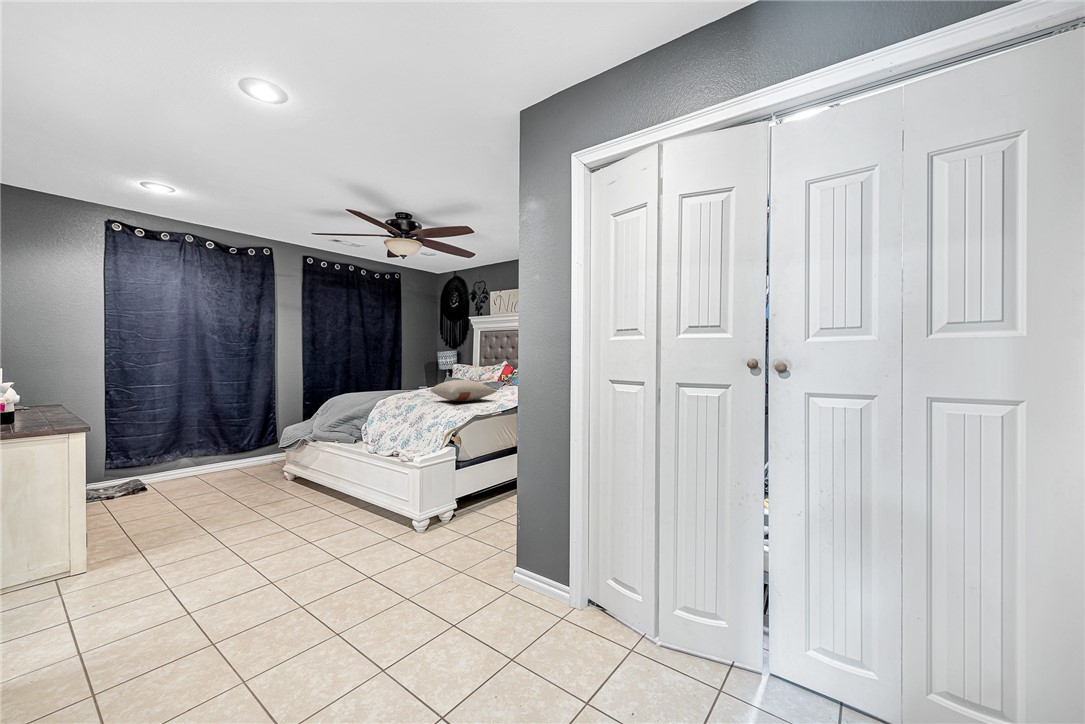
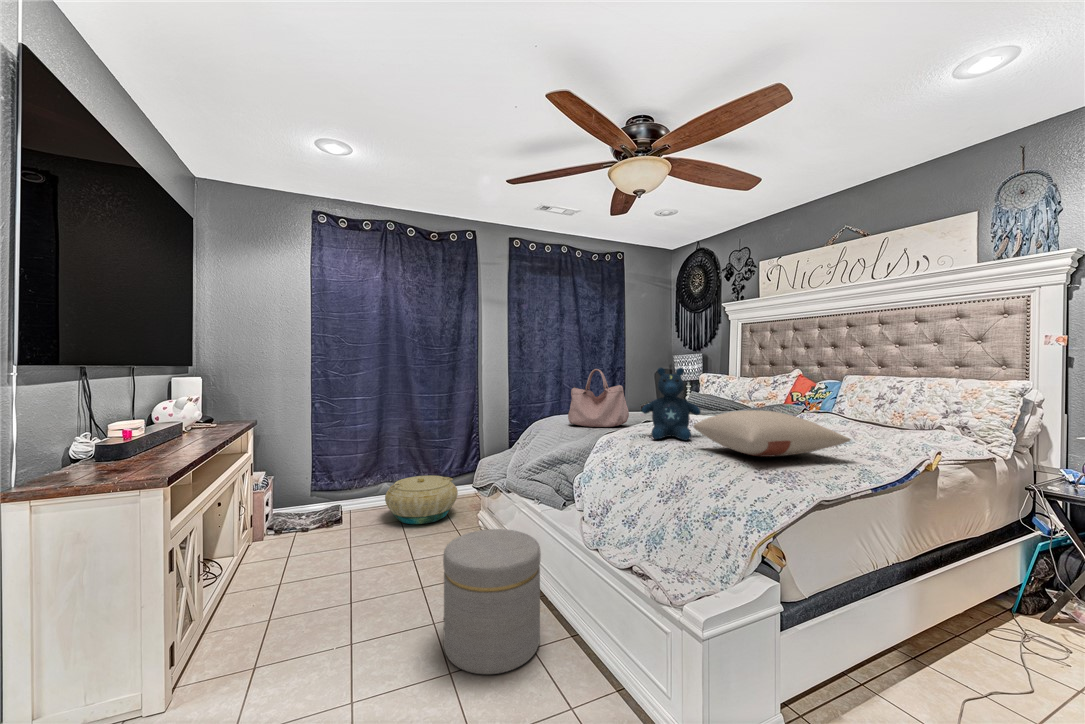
stuffed bear: none [405,359,439,400] -> present [642,368,701,440]
handbag: none [356,360,398,397] -> present [568,369,629,427]
basket: none [190,447,261,485] -> present [385,475,458,524]
ottoman: none [275,457,340,531] -> present [443,529,541,674]

